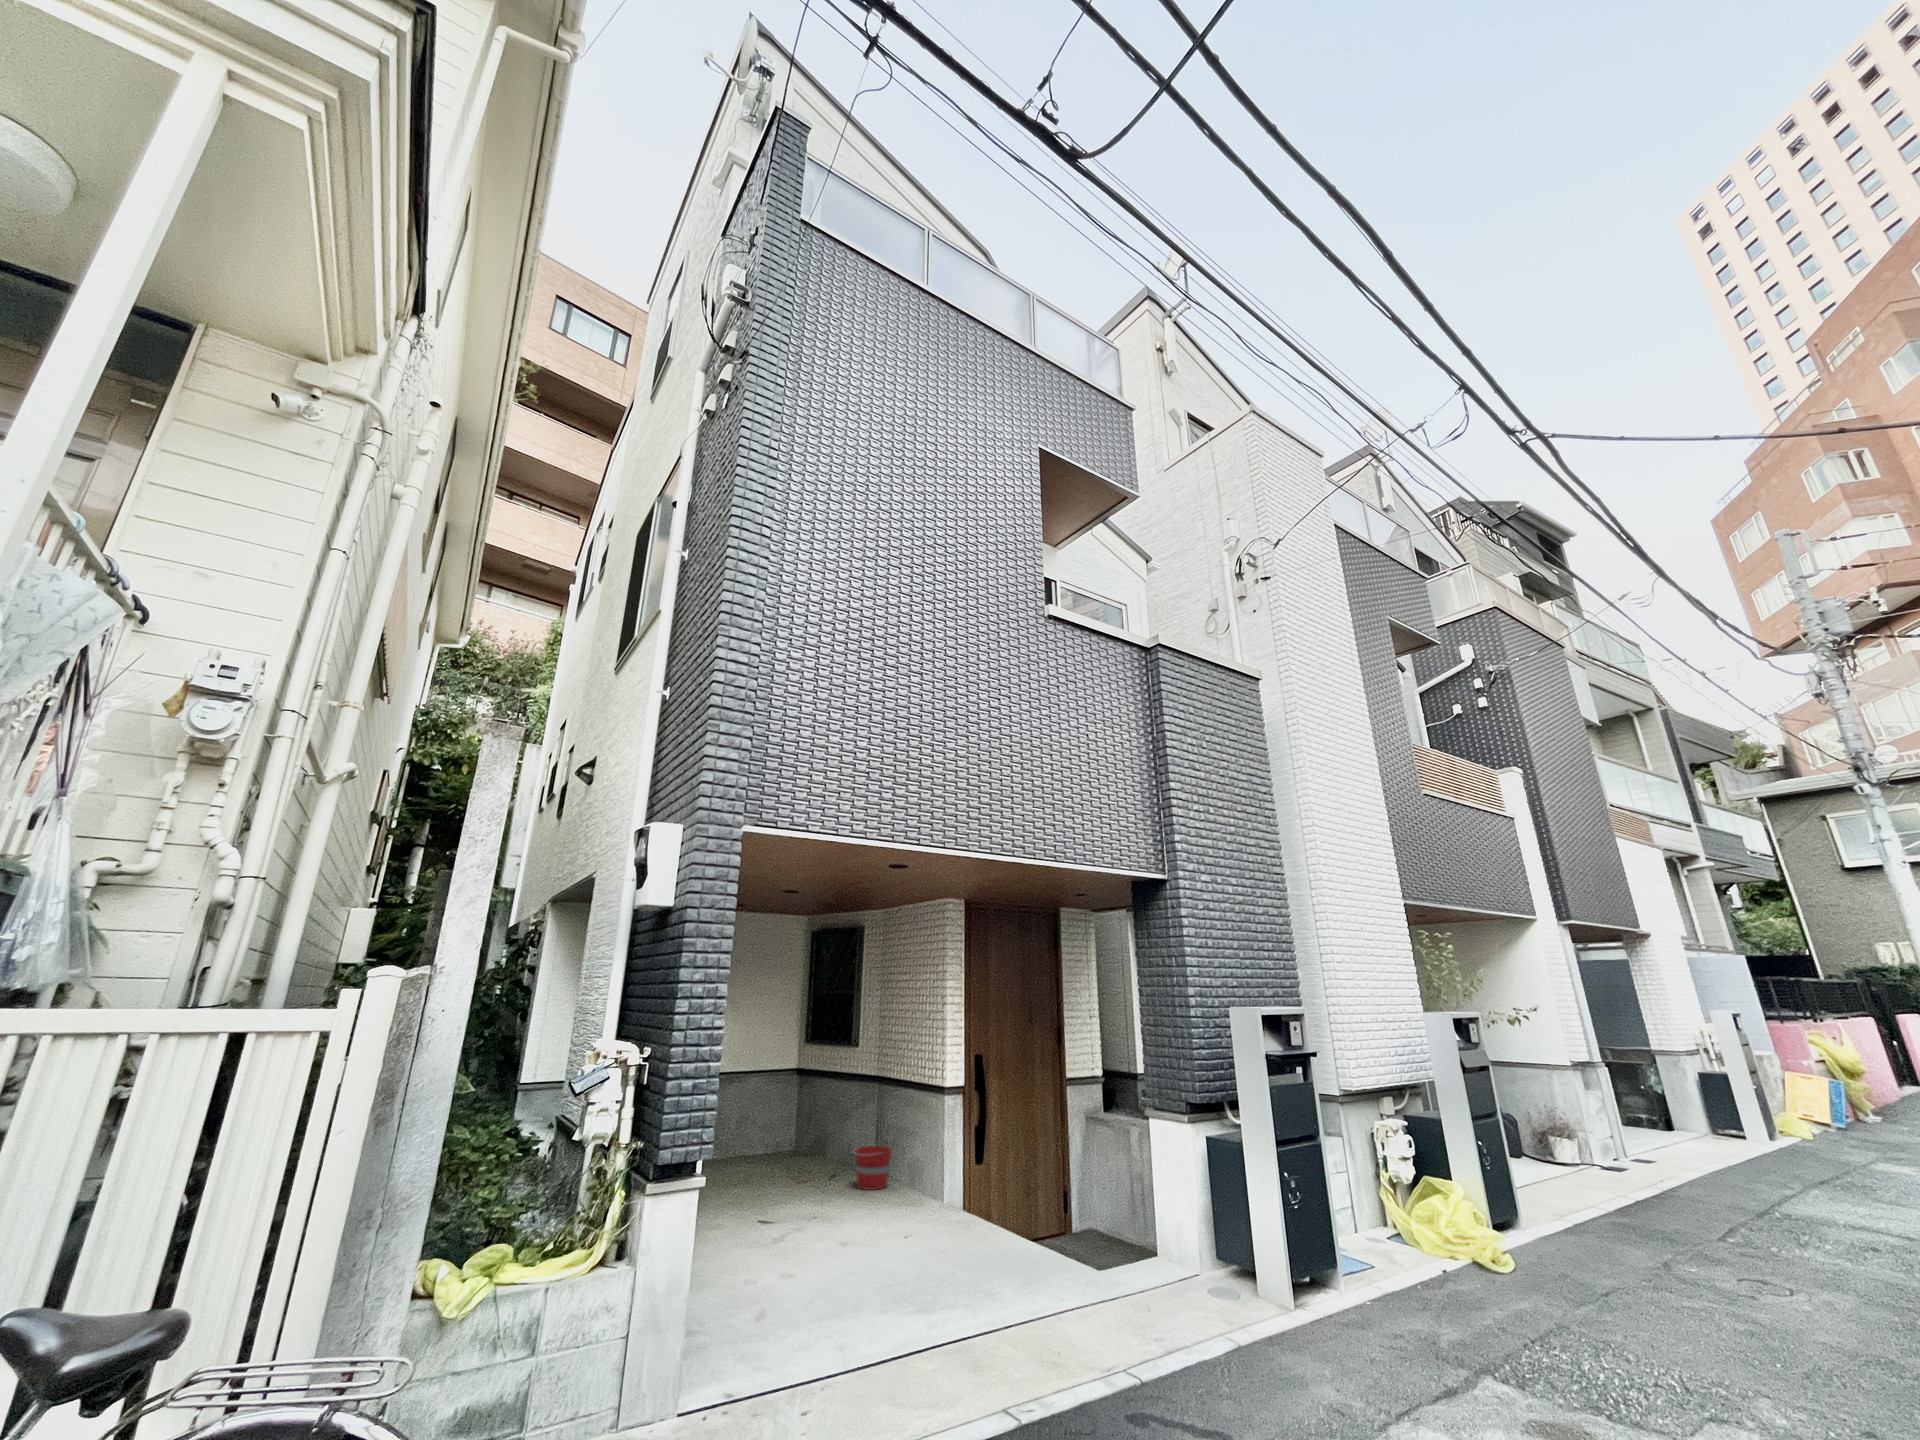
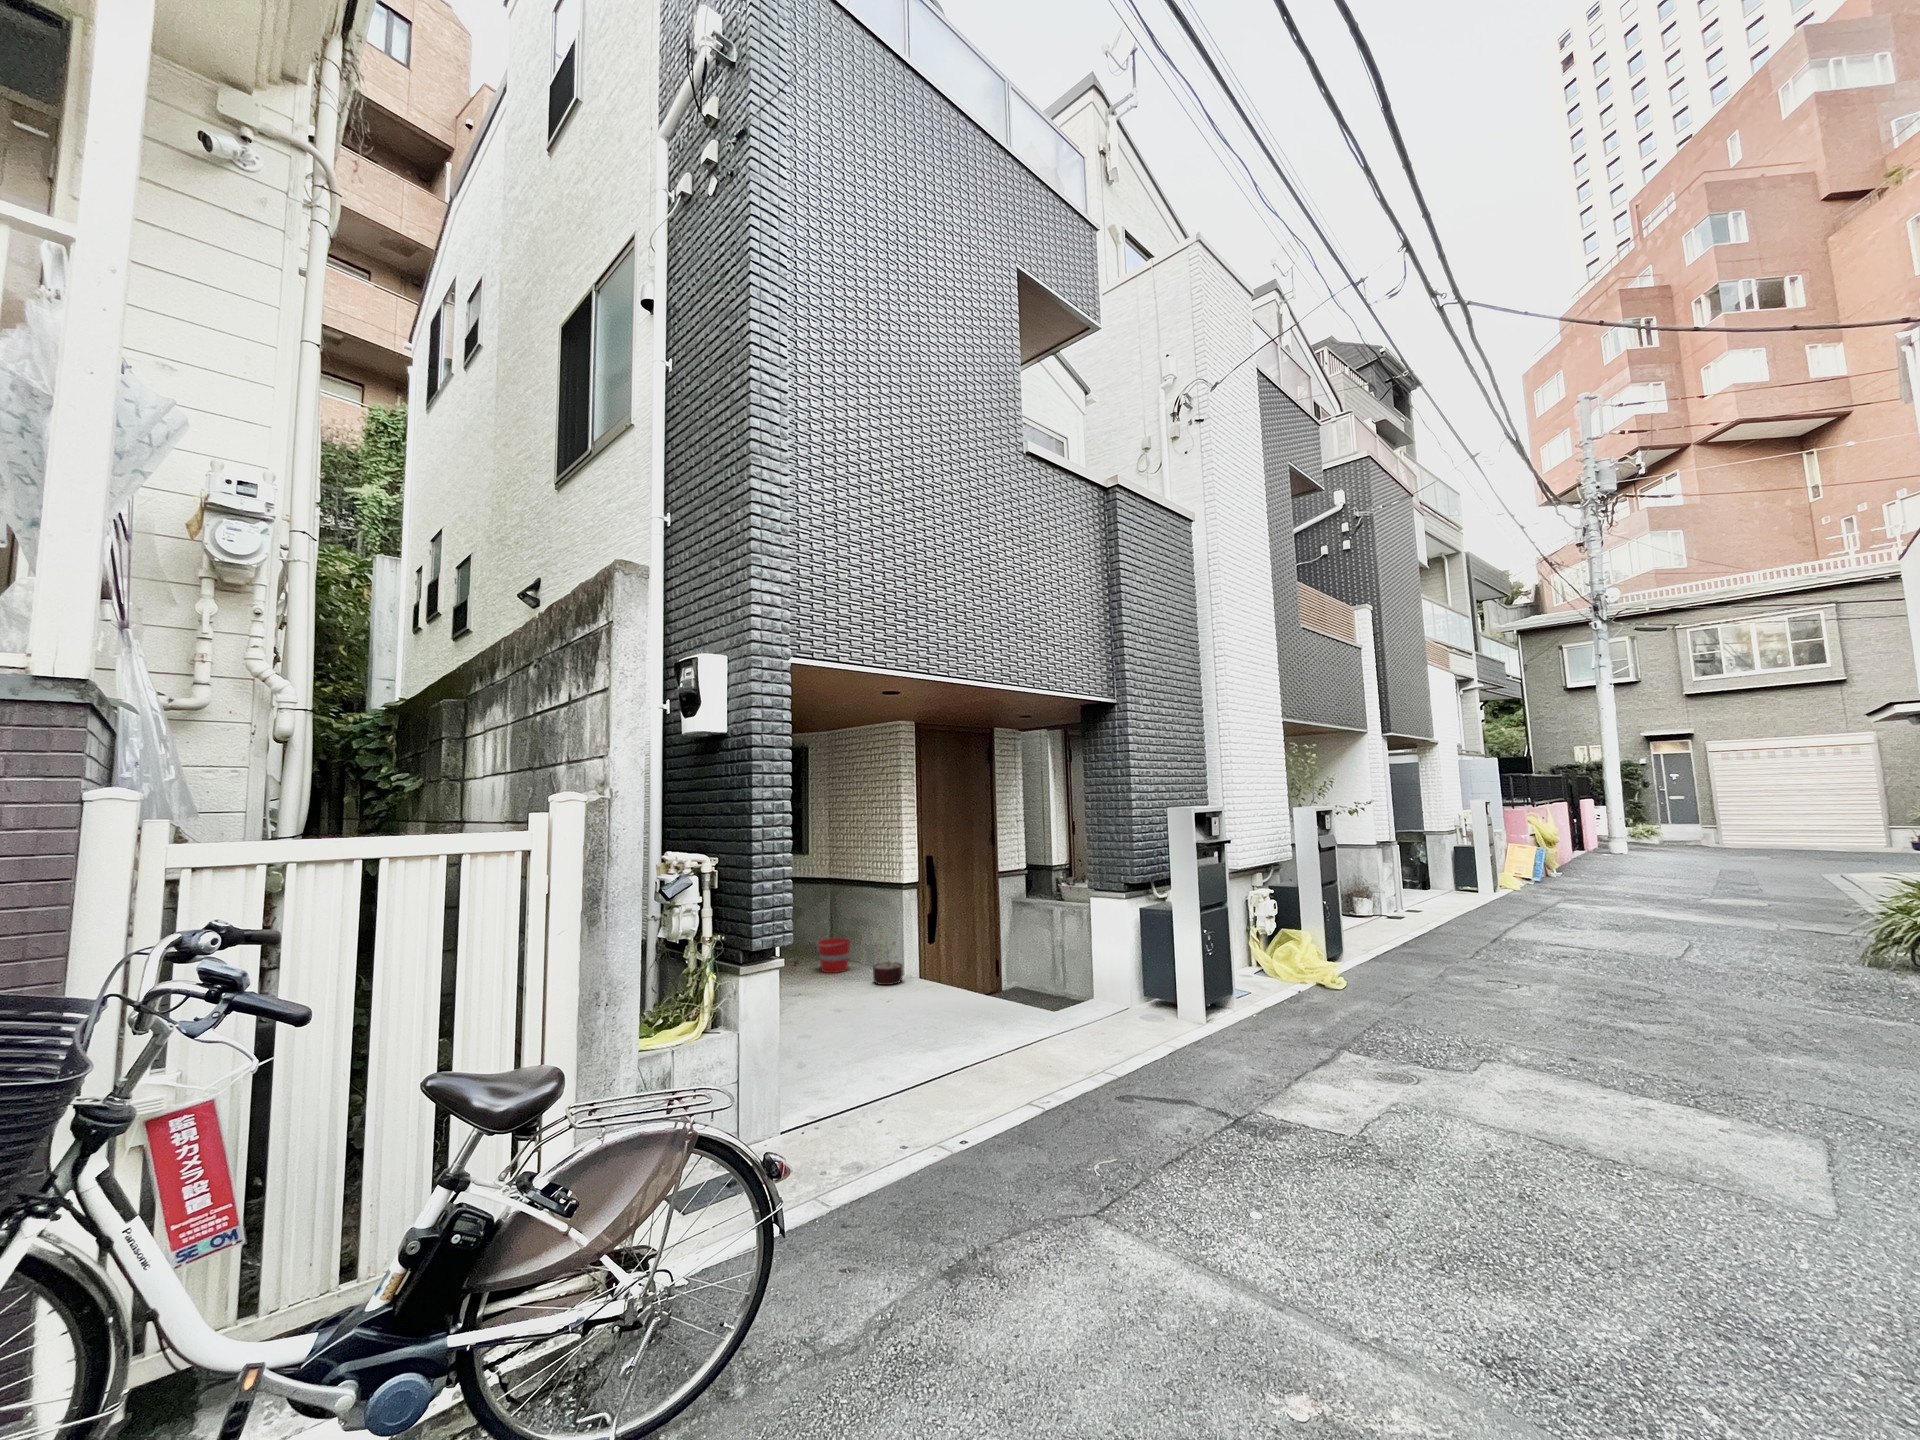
decorative plant: none [903,1137,939,1212] -> present [873,928,903,985]

